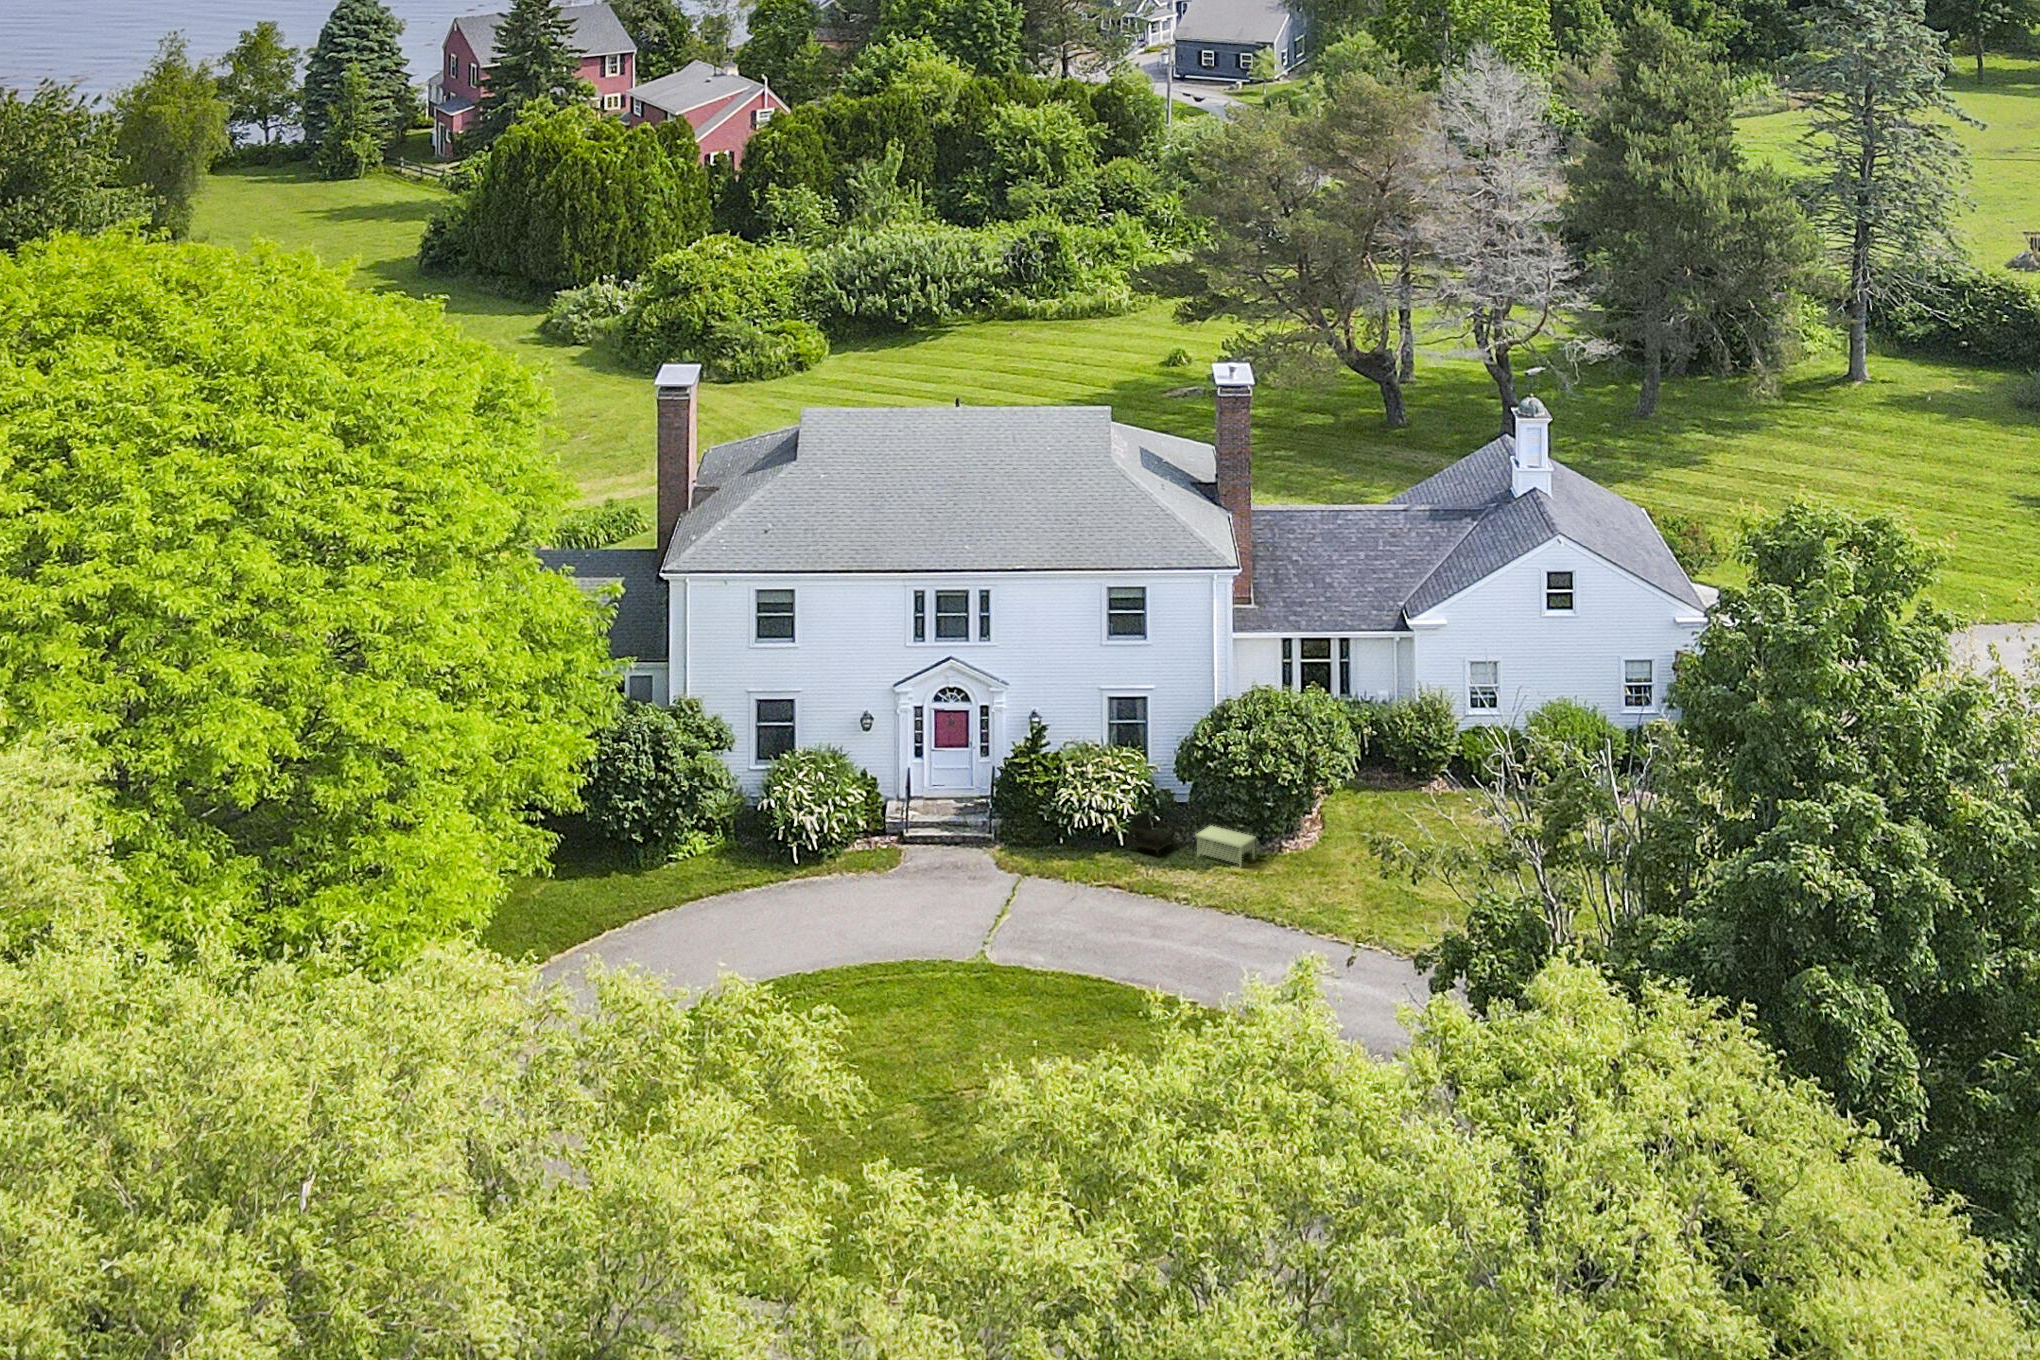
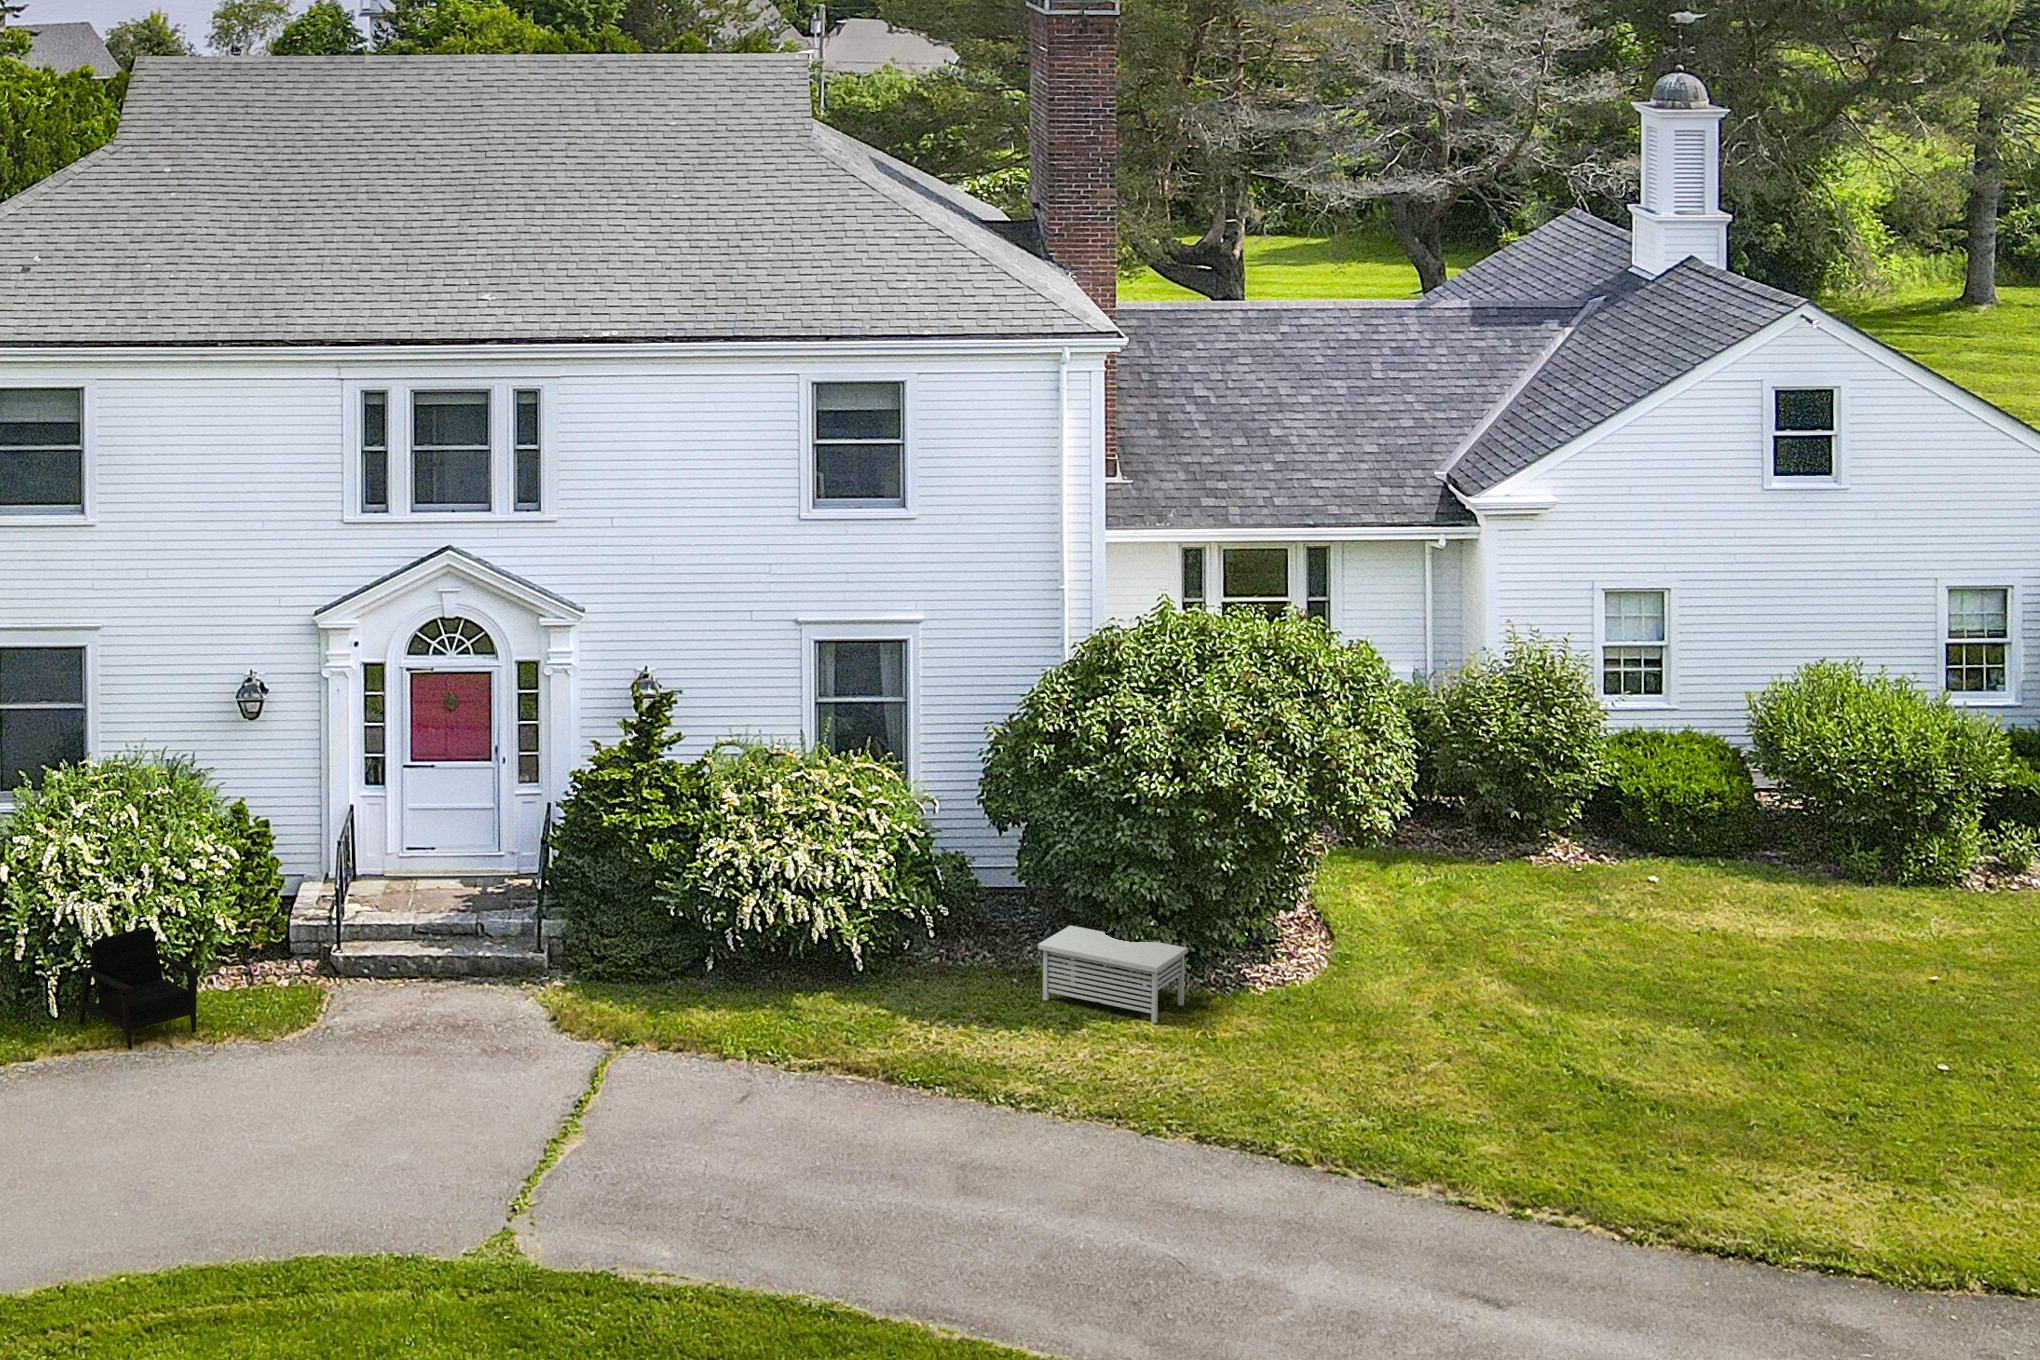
armchair: present [1126,810,1175,855] -> present [80,928,199,1050]

